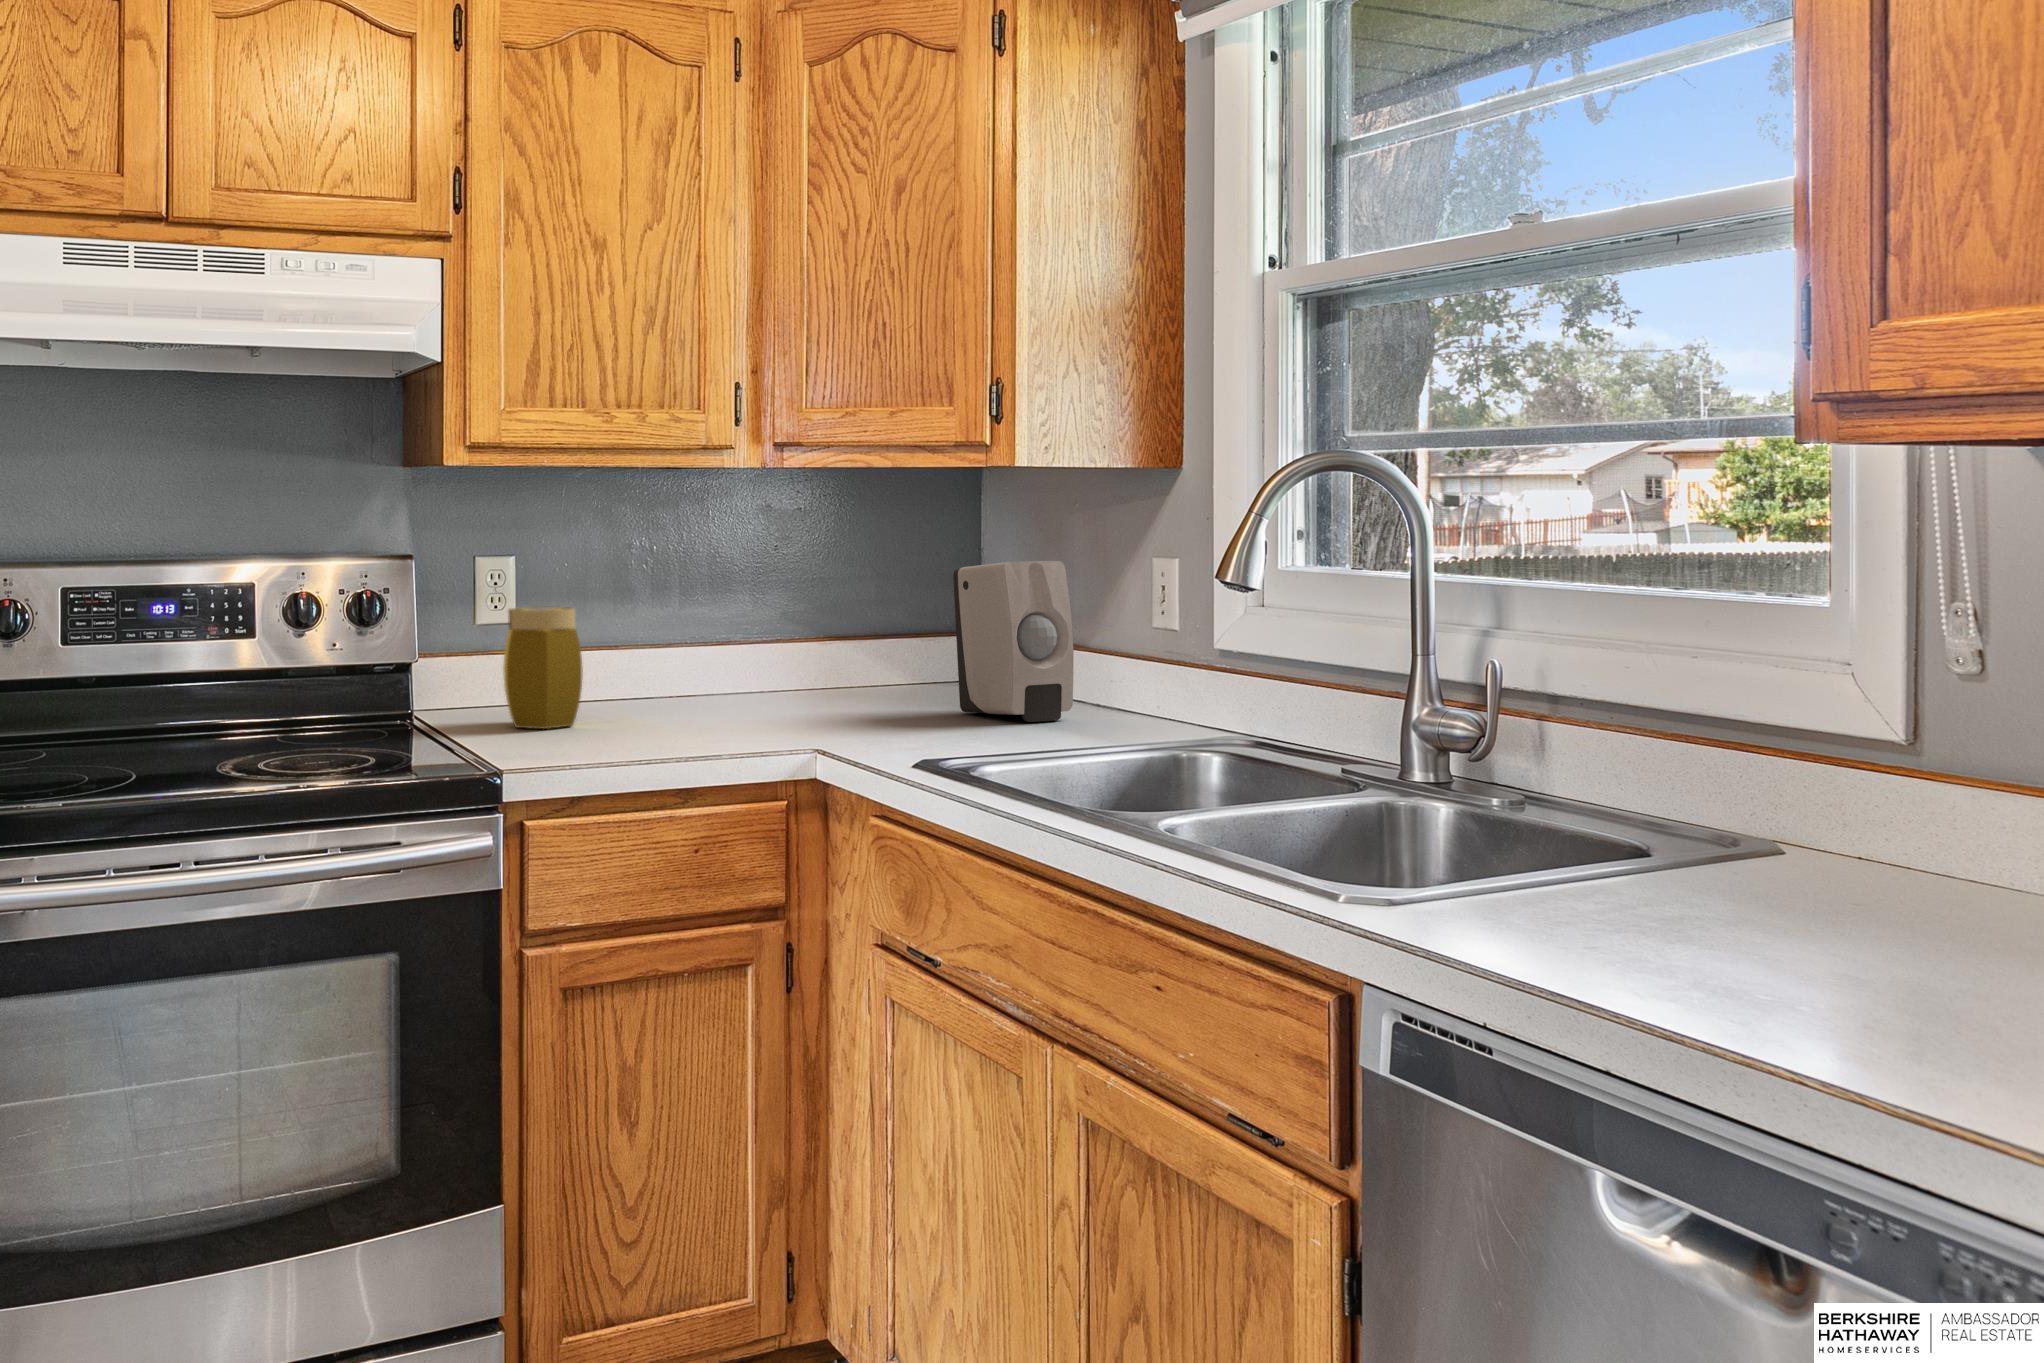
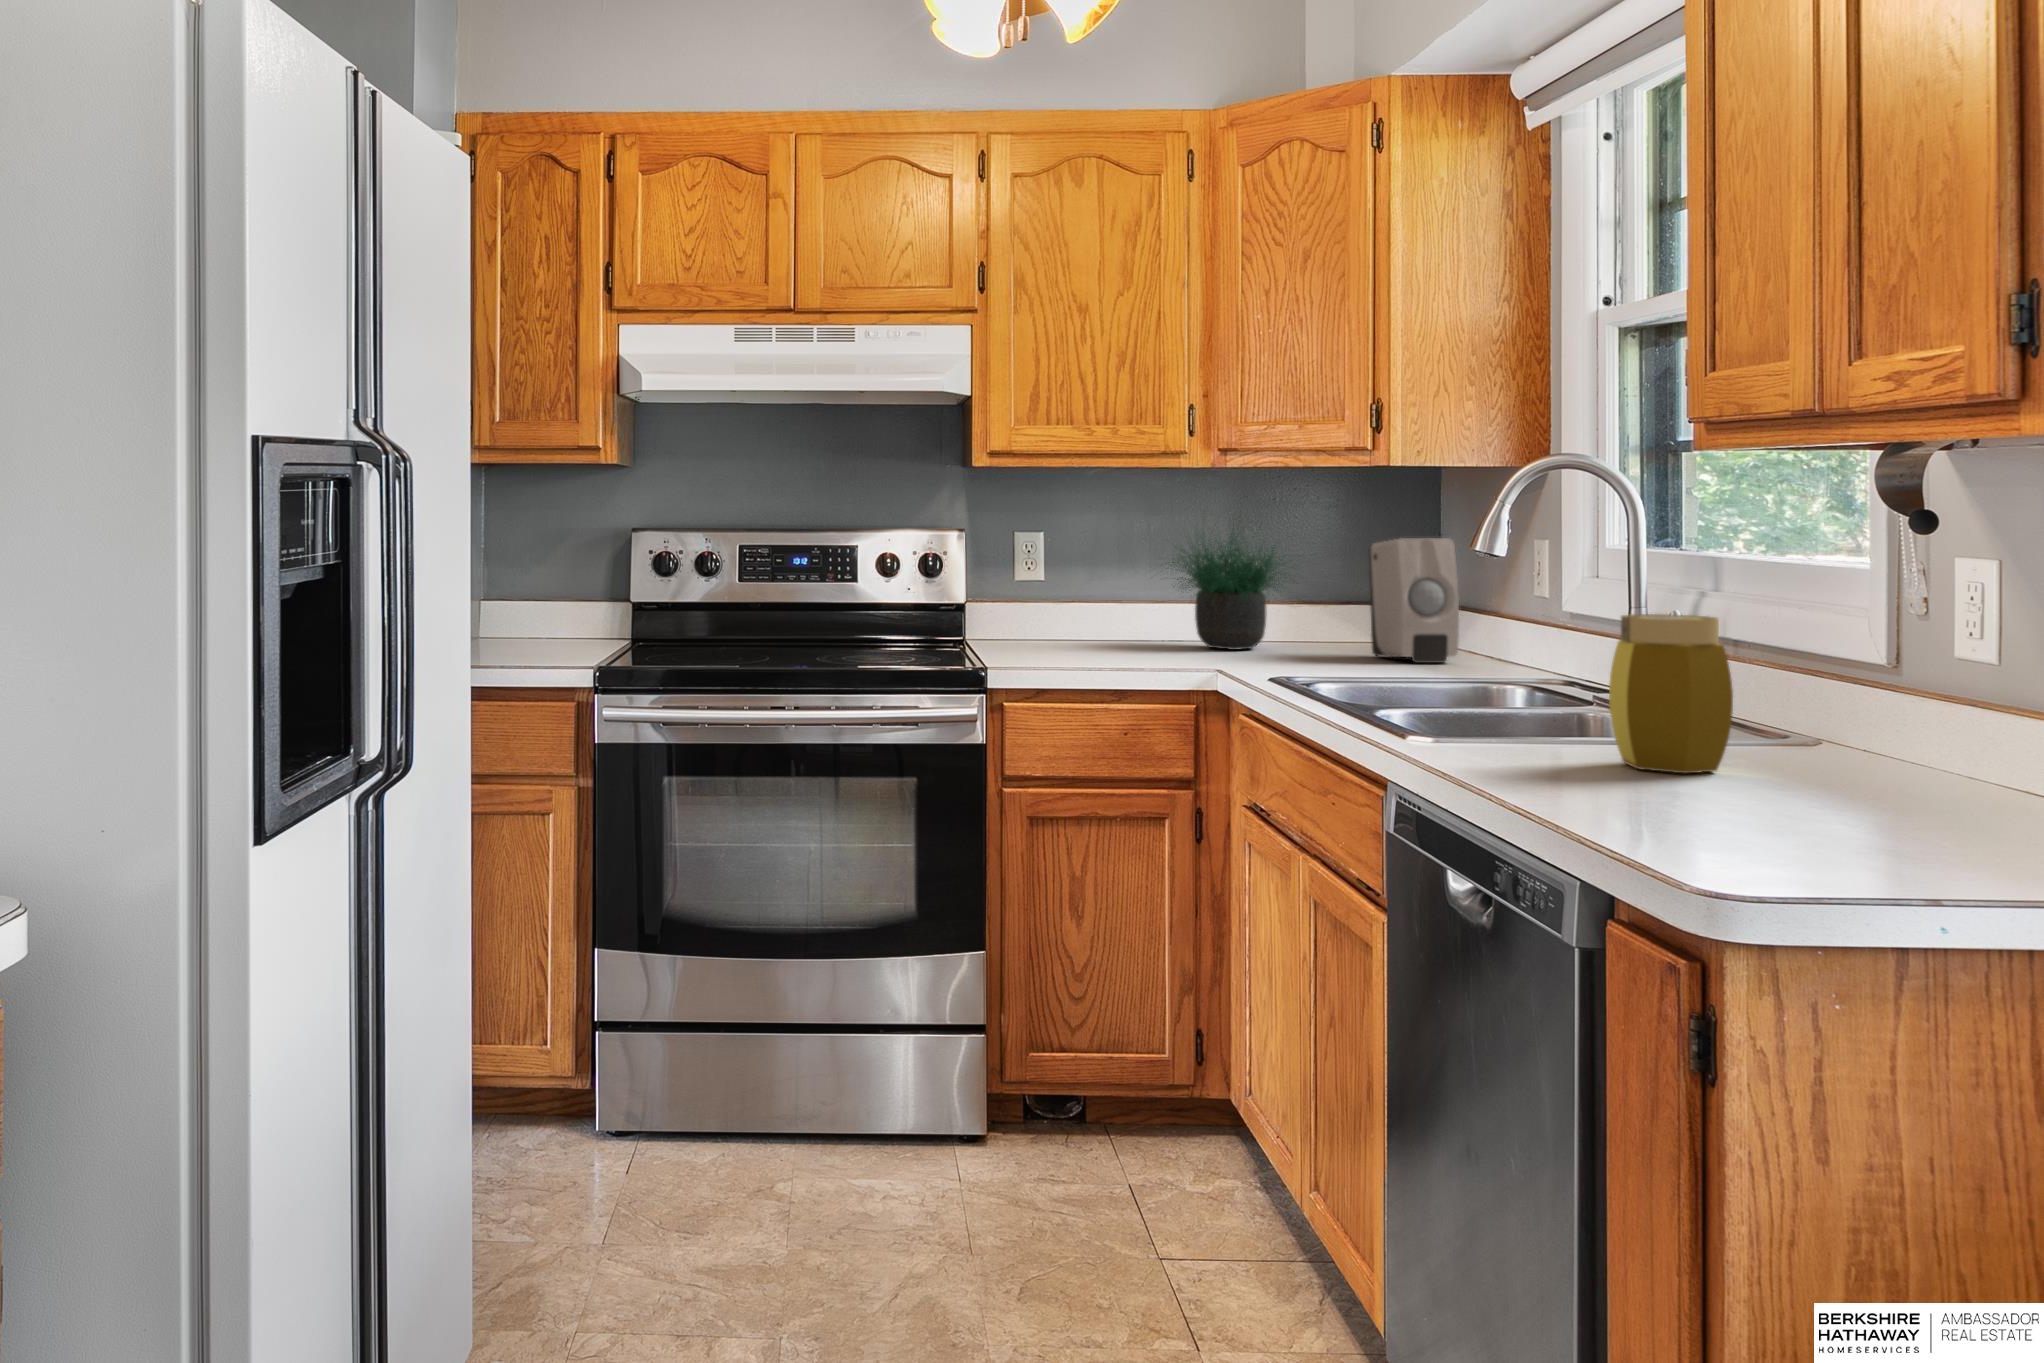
potted plant: none [661,498,875,711] -> present [1169,519,1291,650]
jar: present [503,607,582,729] -> present [1609,614,1733,774]

